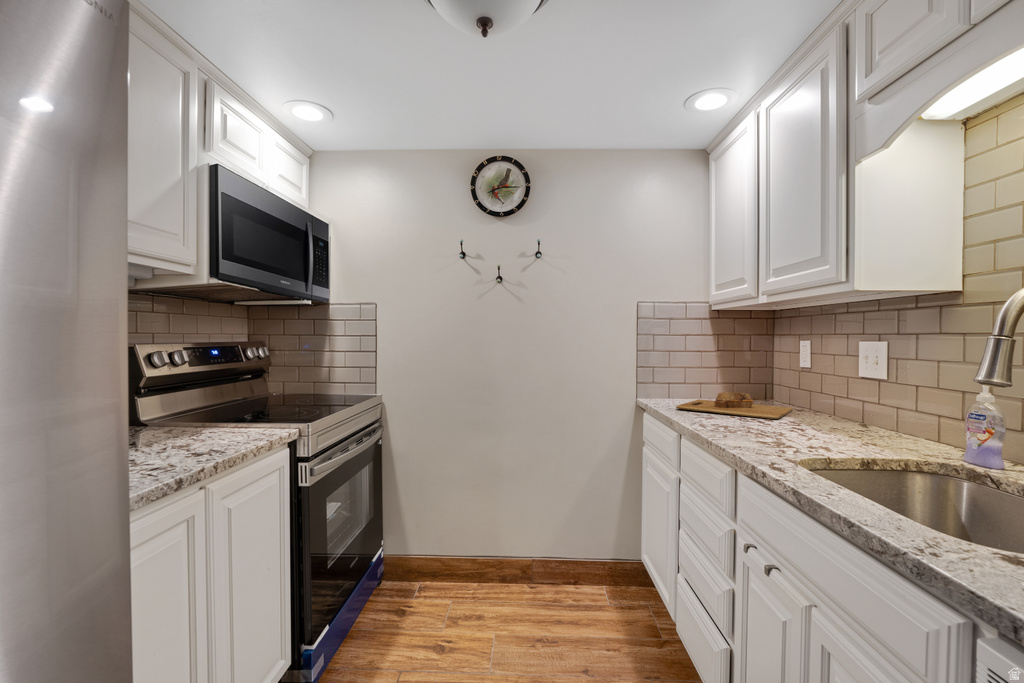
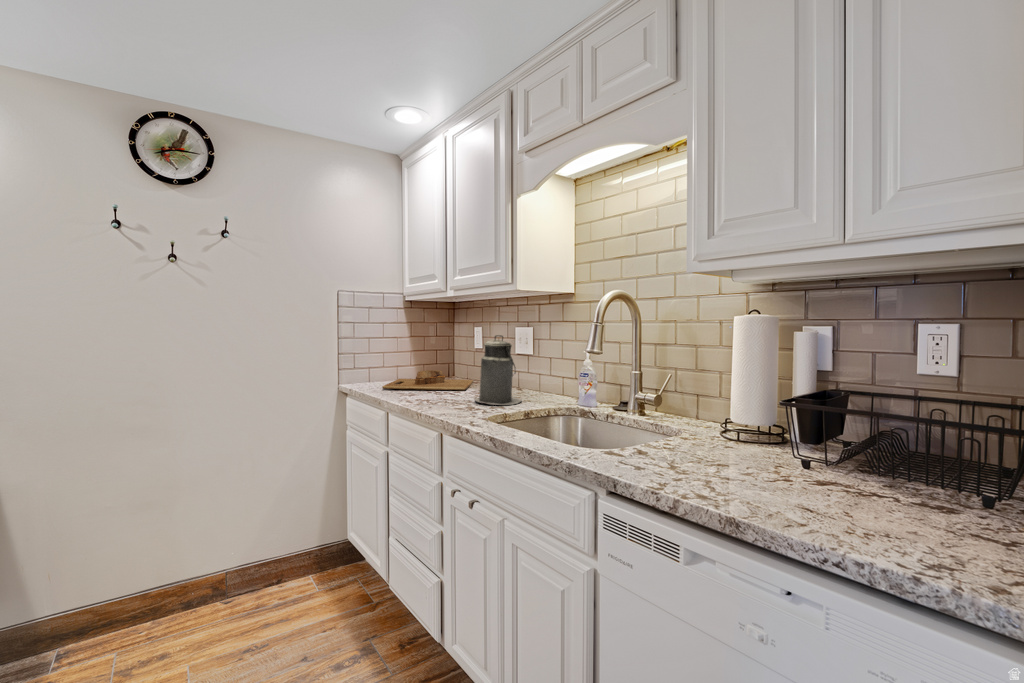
canister: none [787,351,863,446] -> present [475,335,521,405]

